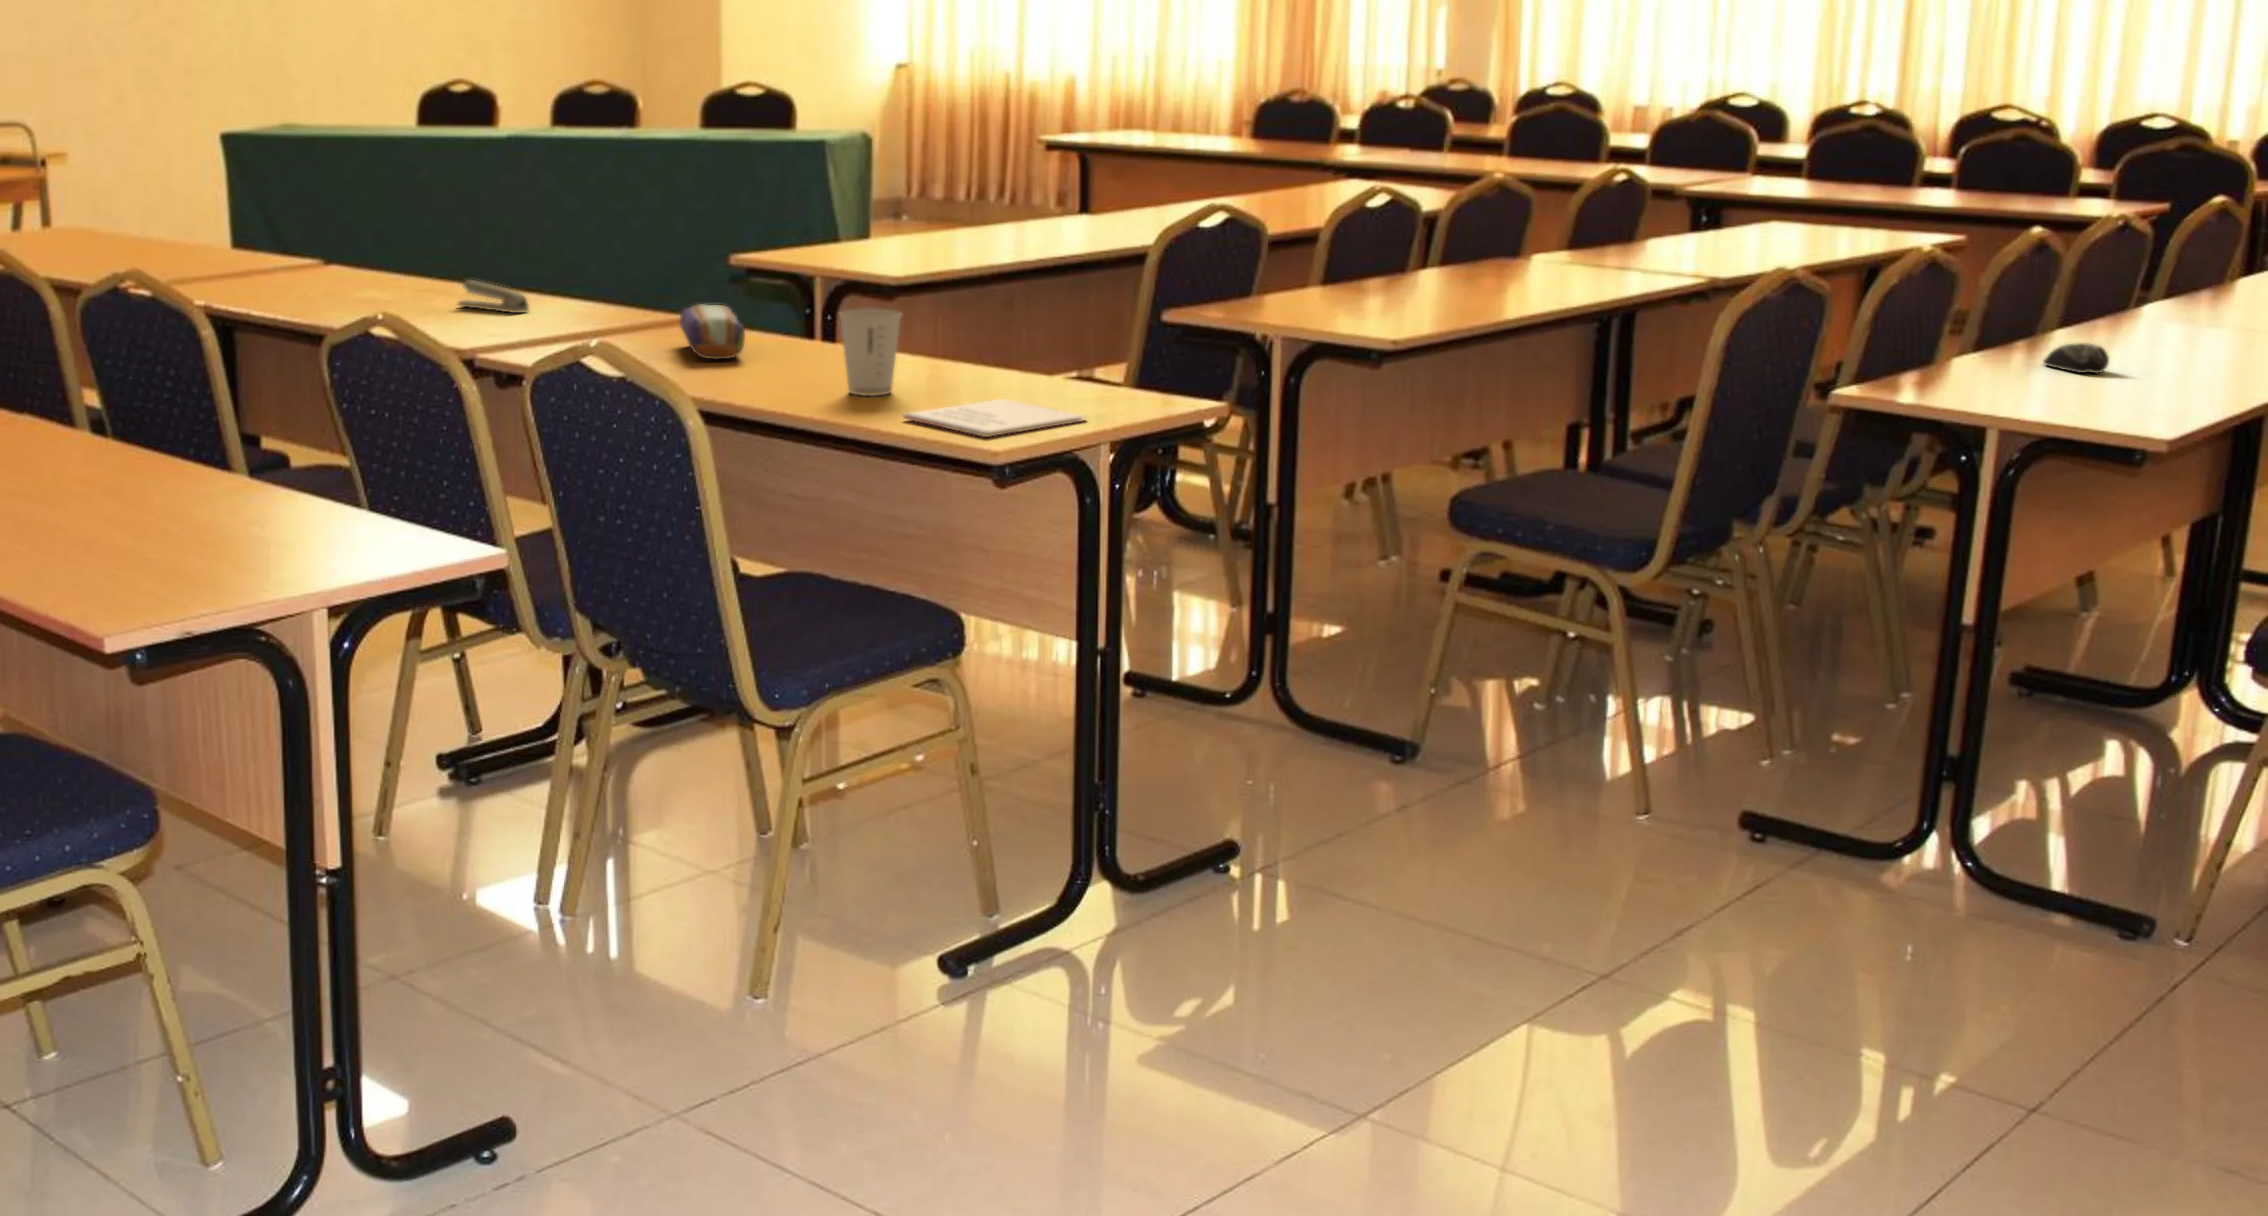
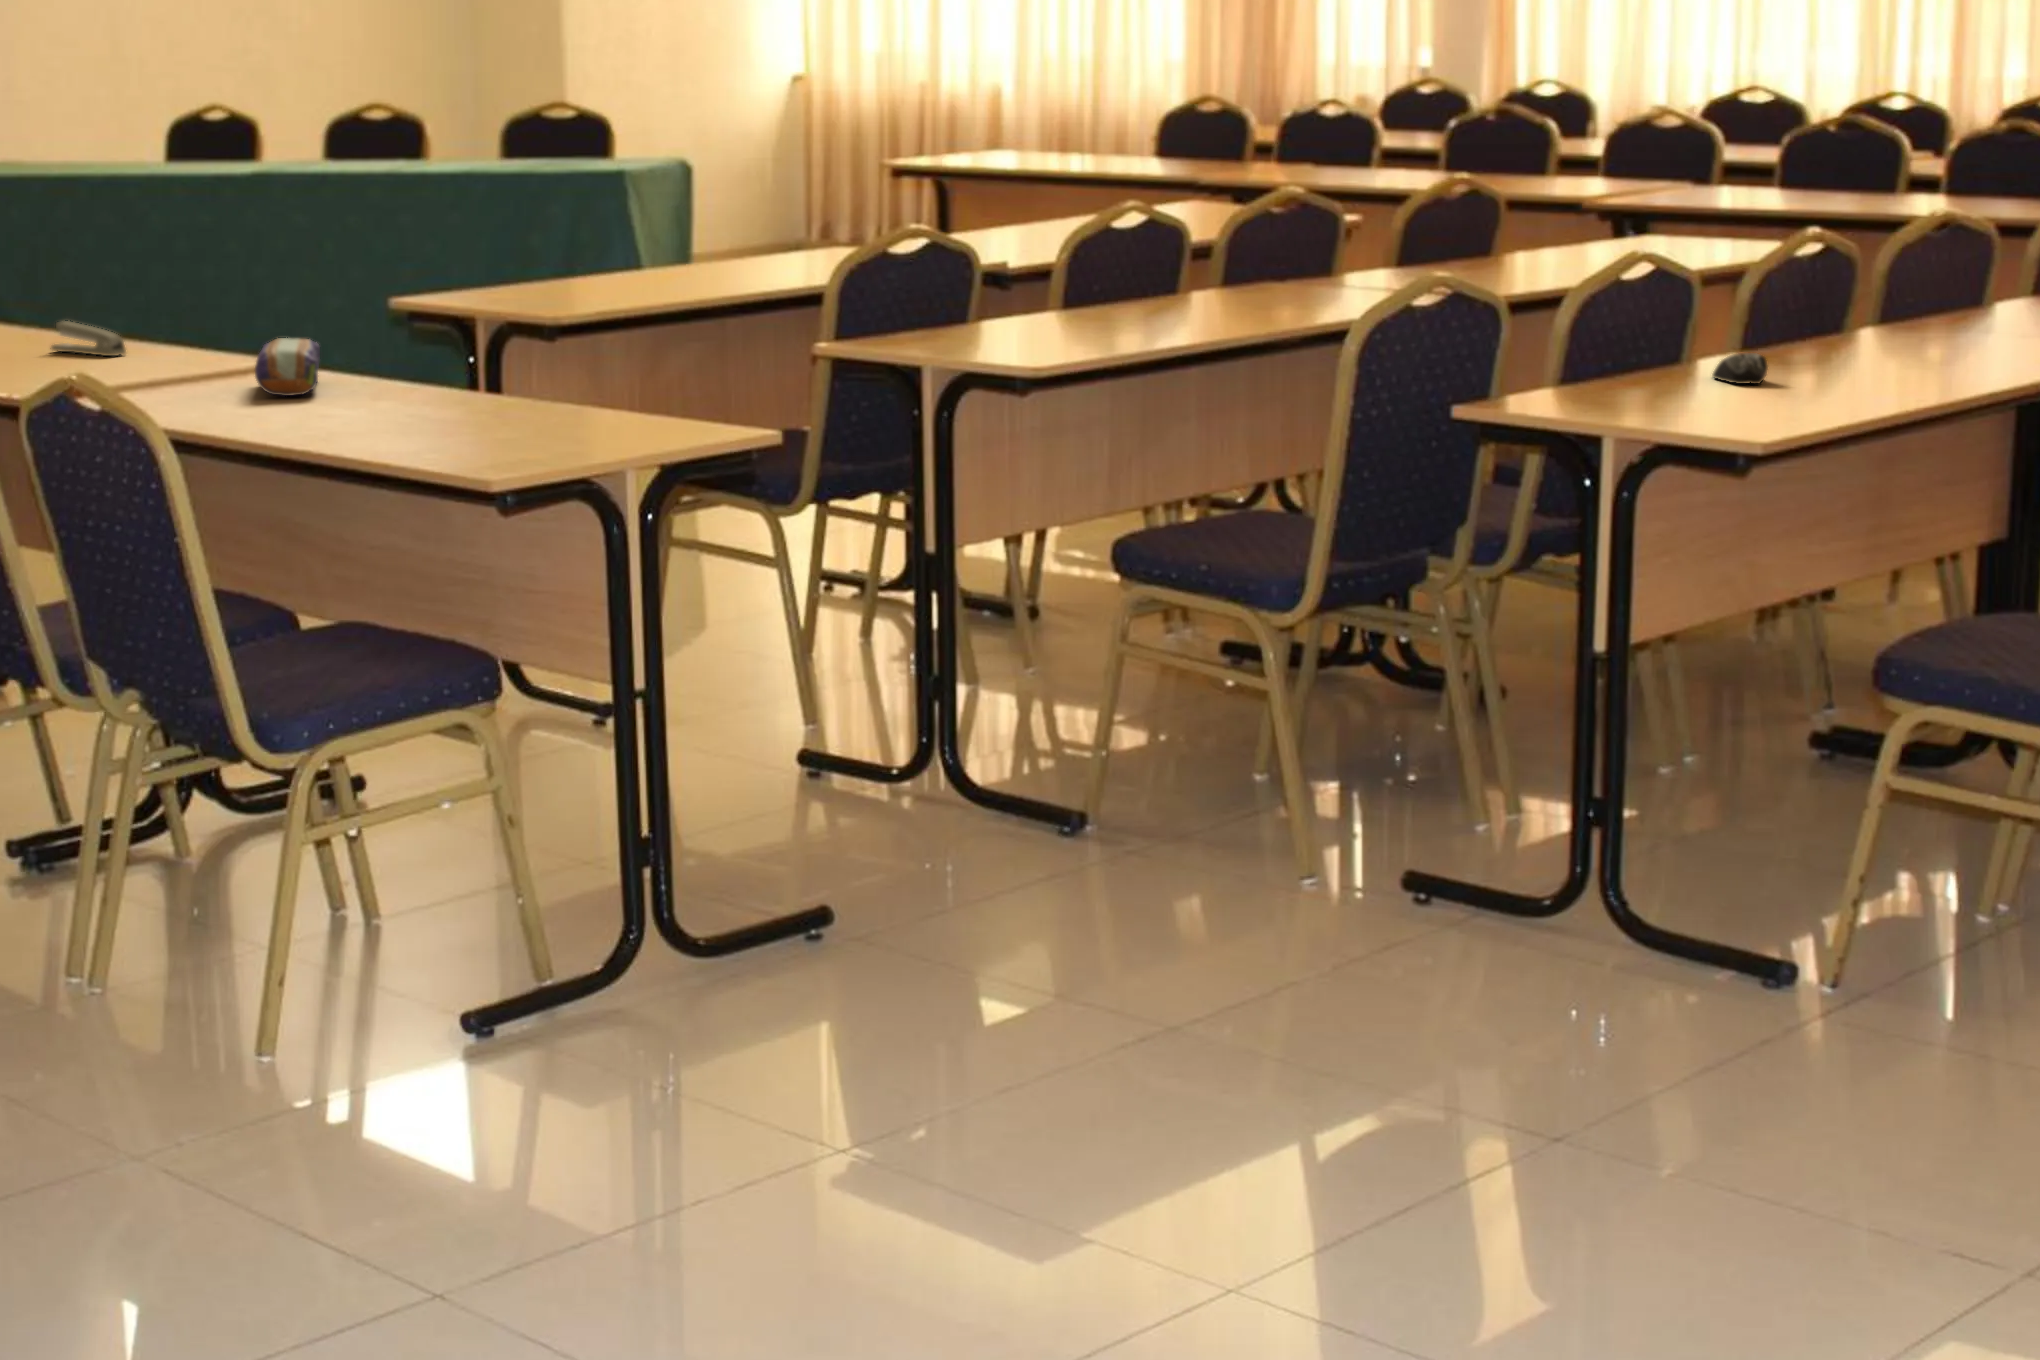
paper cup: present [839,308,902,396] -> none [383,334,452,426]
notebook: present [903,399,1086,437] -> none [429,425,622,460]

